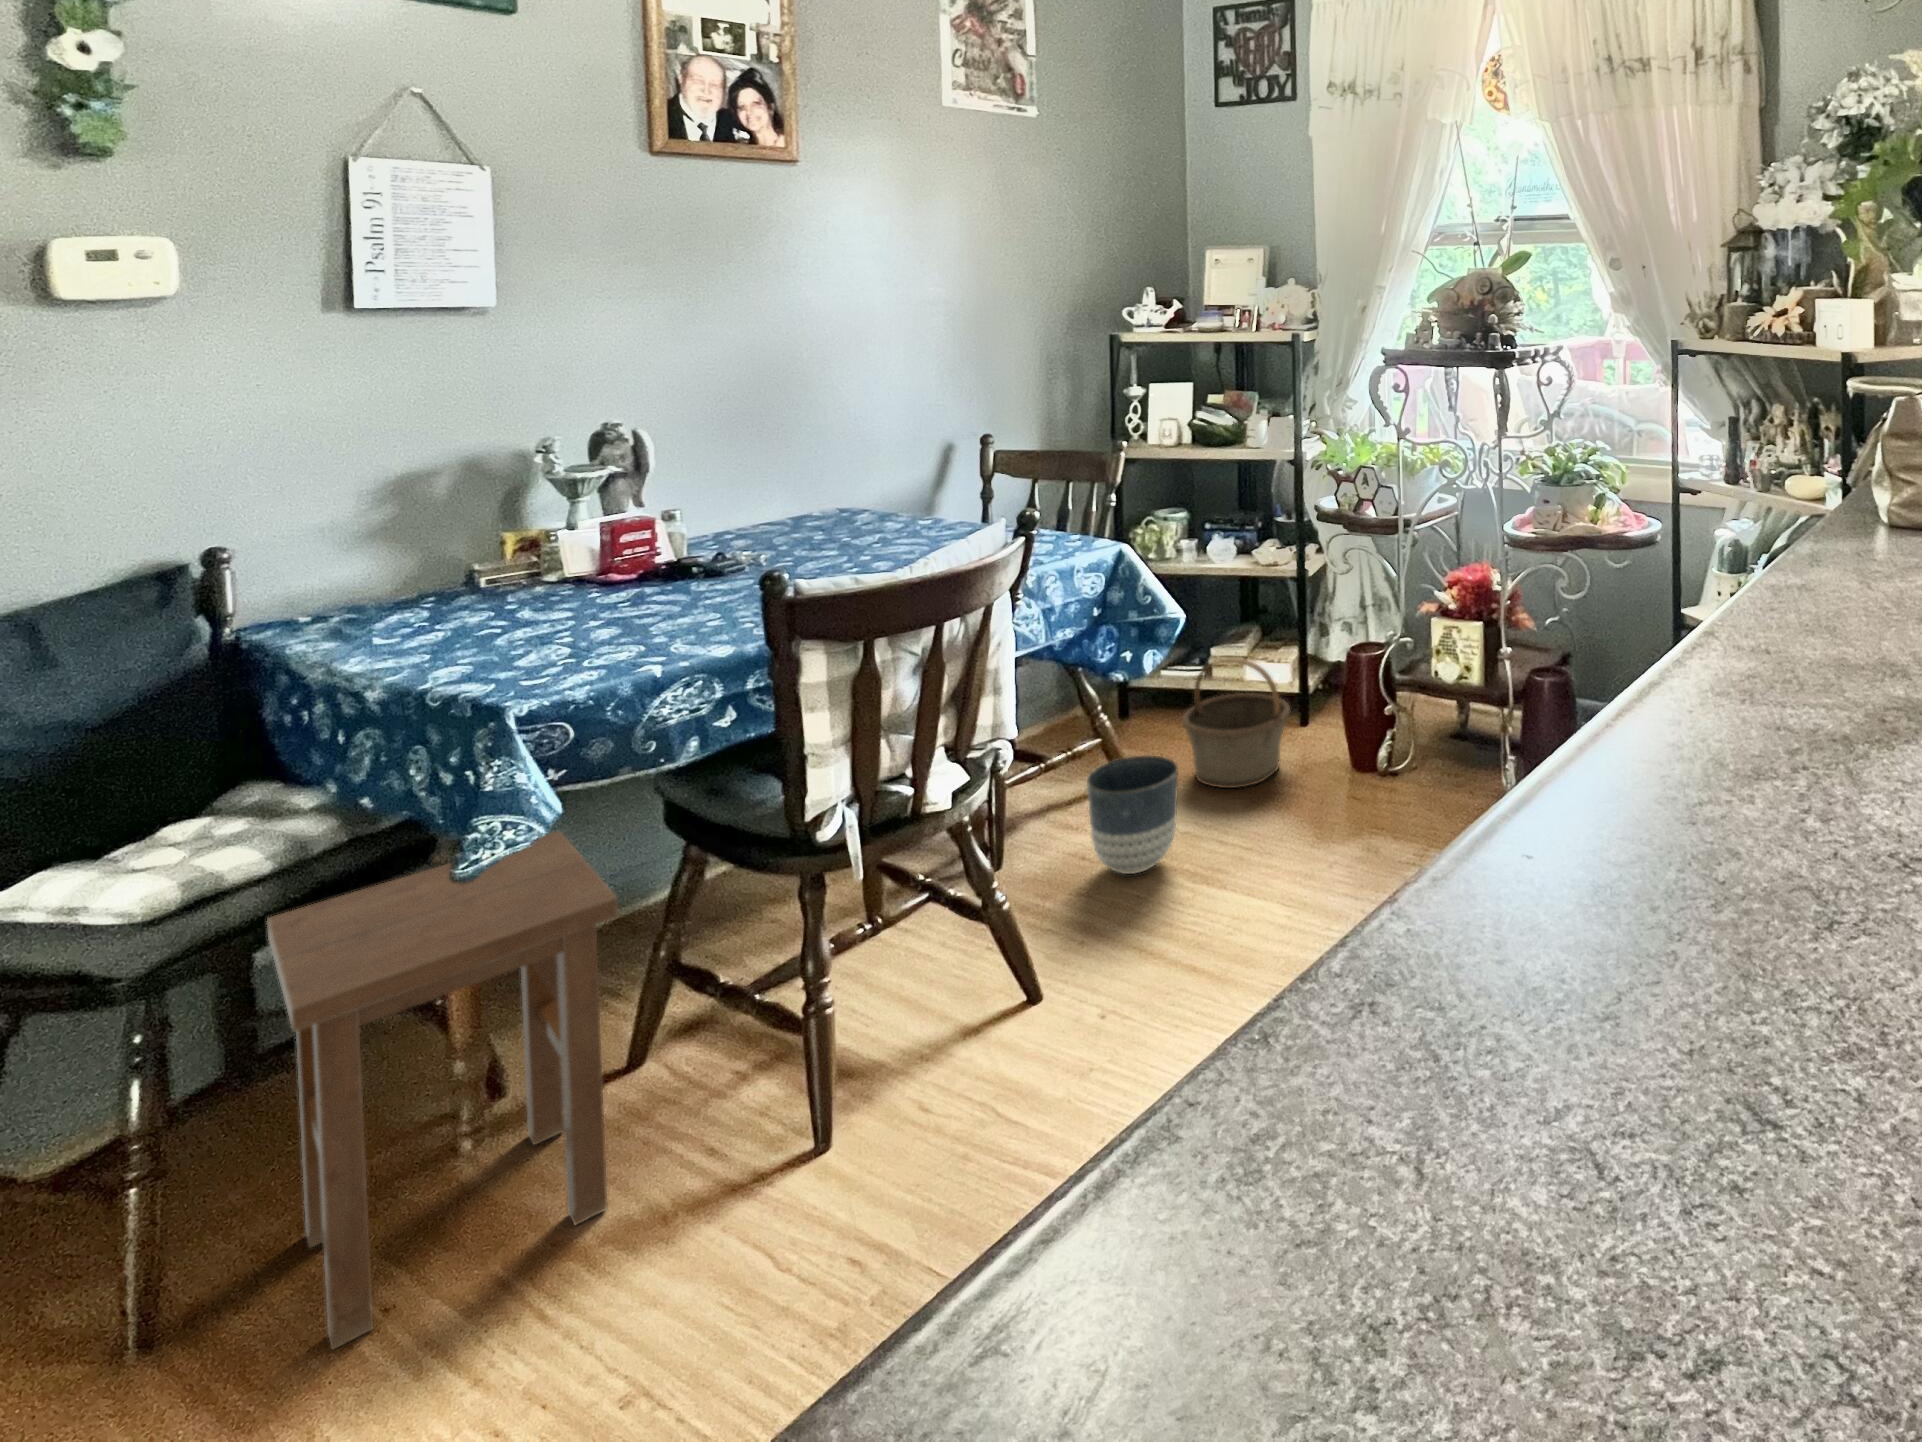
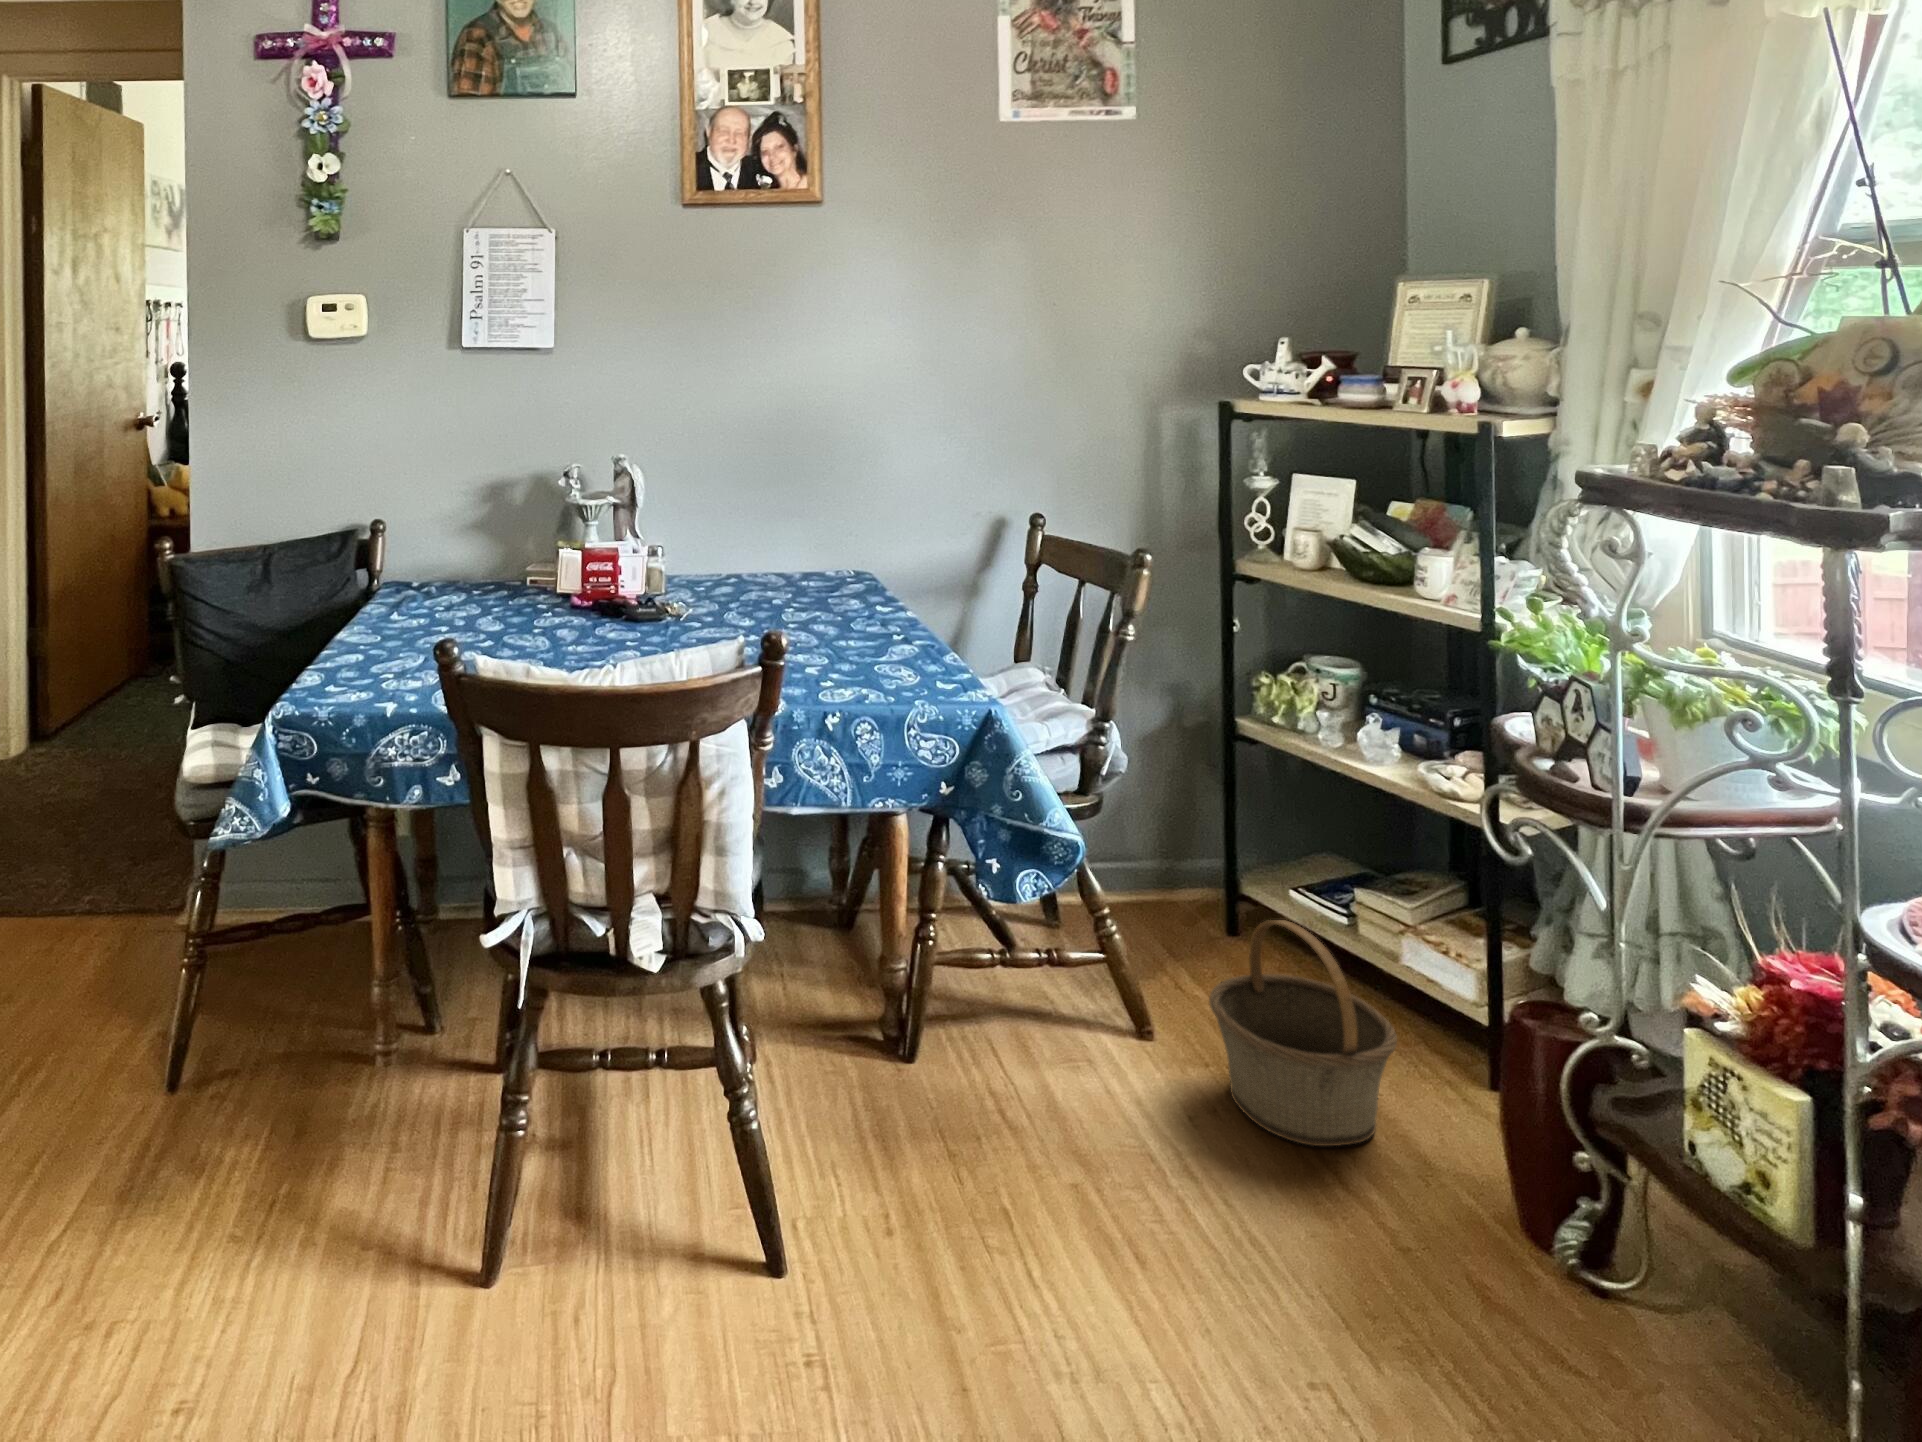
planter: present [1087,755,1178,874] -> none [970,999,1098,1179]
stool: present [267,831,618,1349] -> none [176,819,438,1197]

